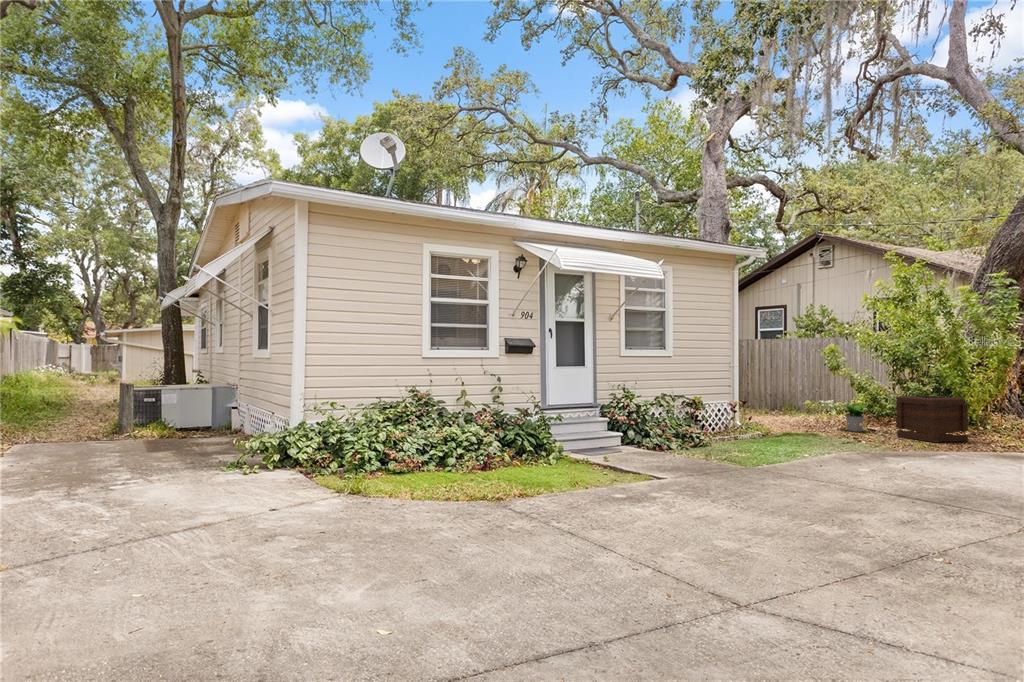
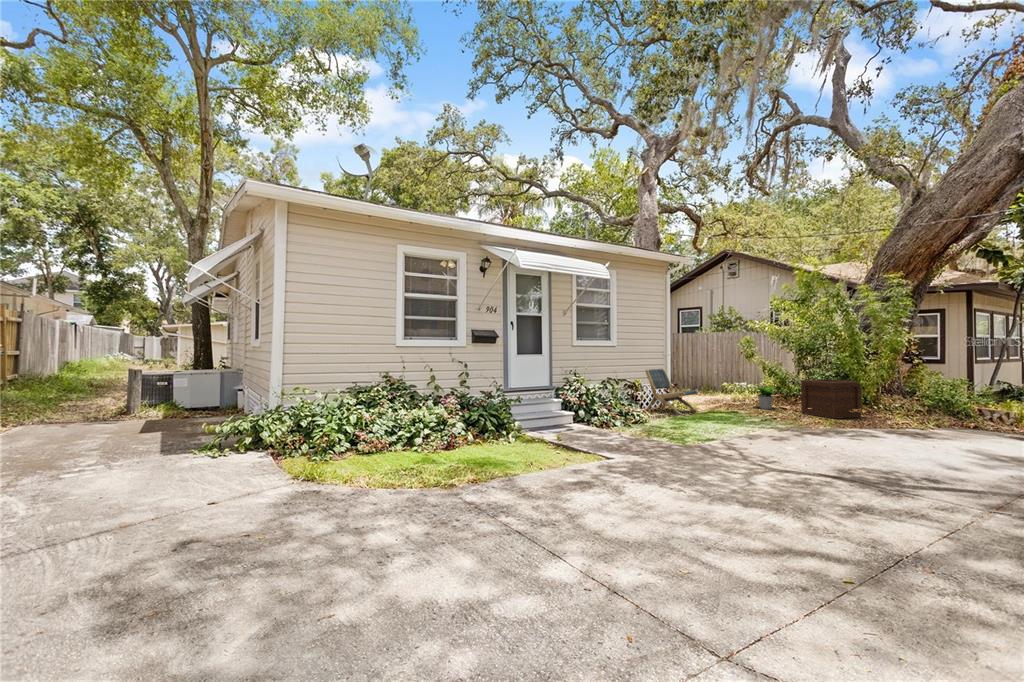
lounge chair: none [707,382,773,437] -> present [646,369,699,414]

